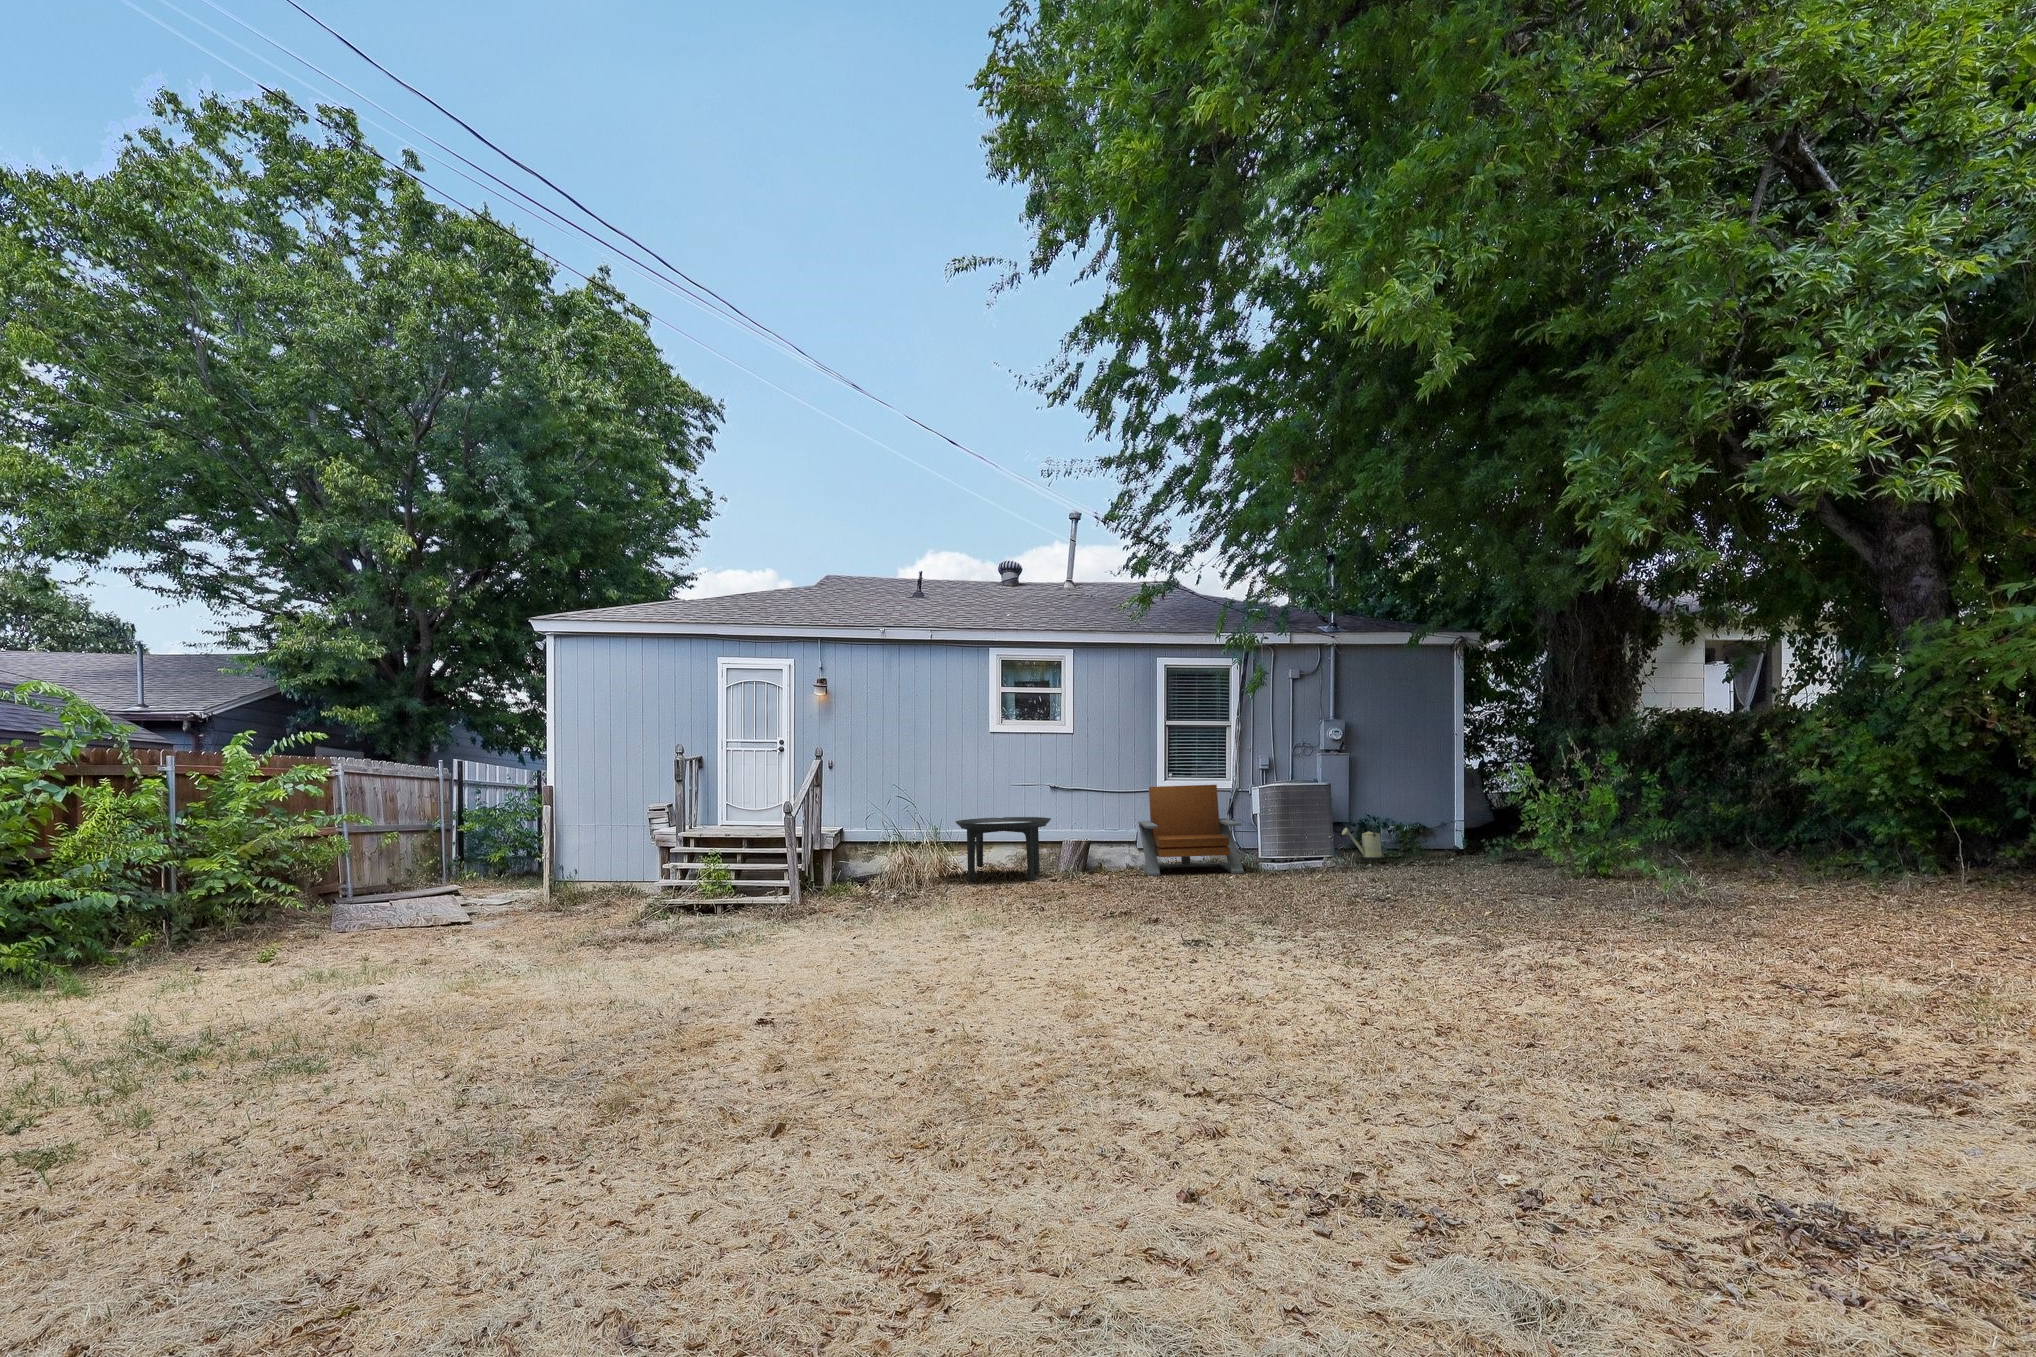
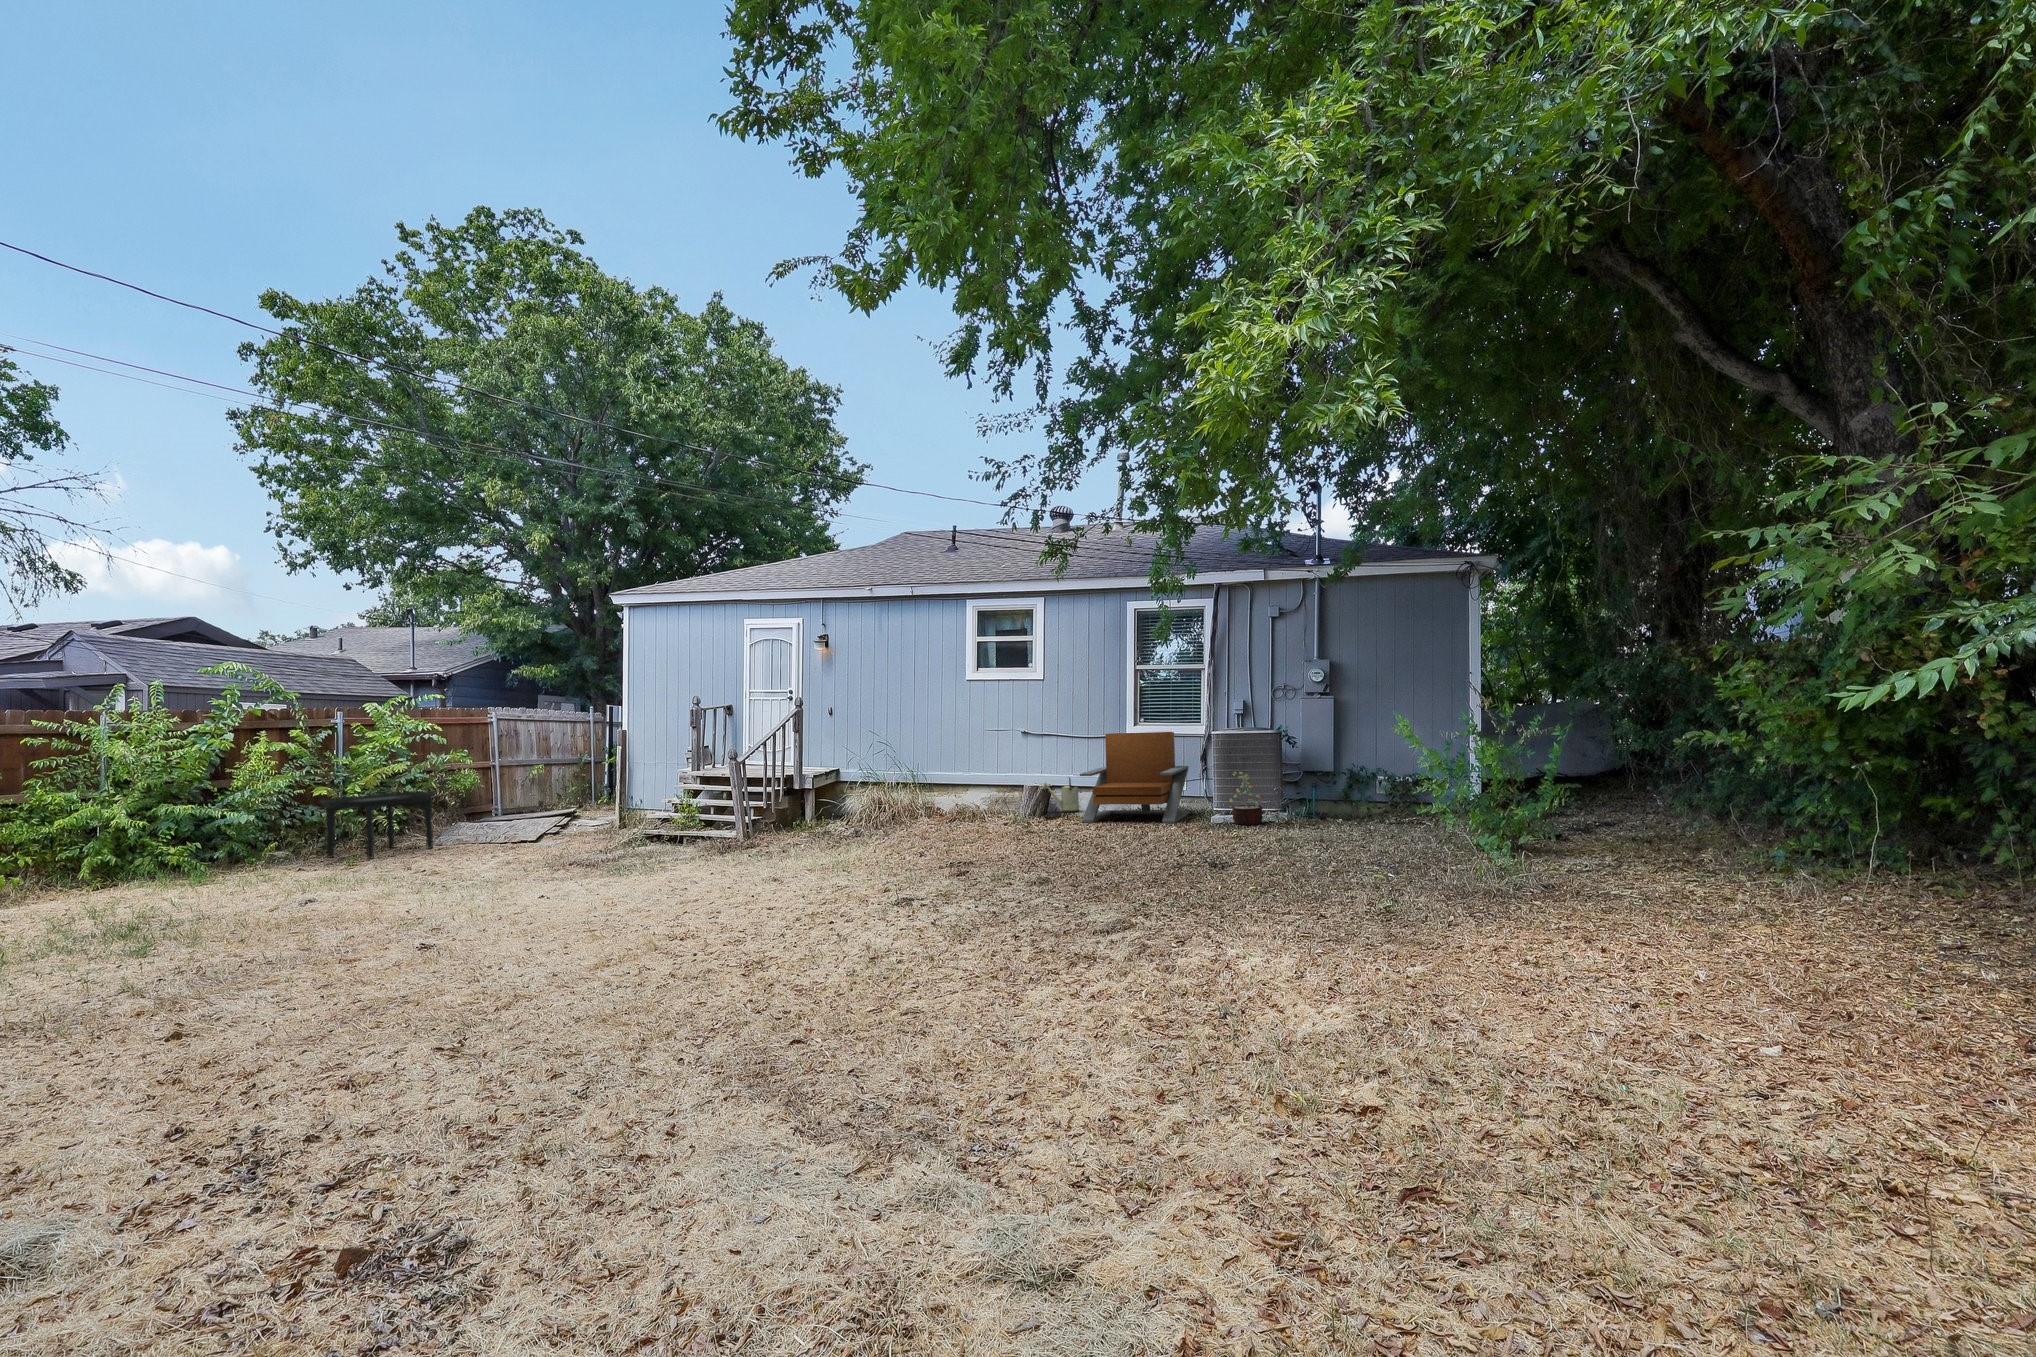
round table: present [956,817,1051,882] -> present [320,791,437,859]
decorative plant: none [1291,820,1328,872] -> present [1228,770,1263,825]
watering can: present [1342,824,1385,860] -> present [1042,777,1079,813]

